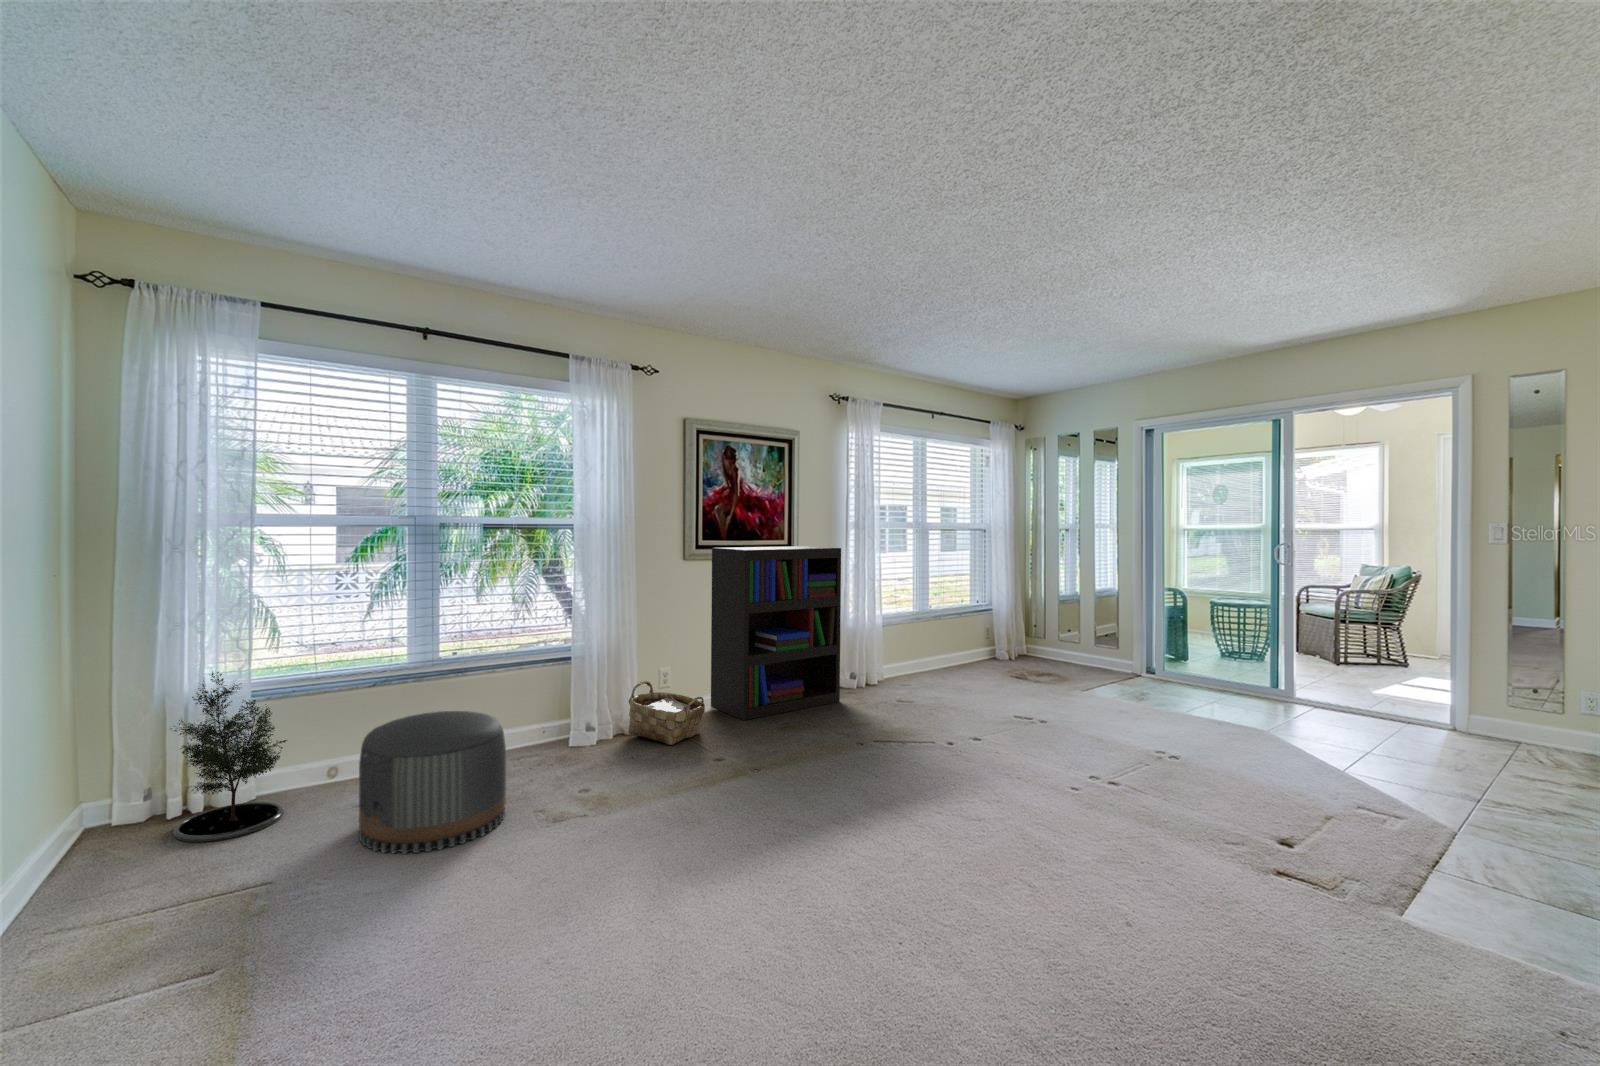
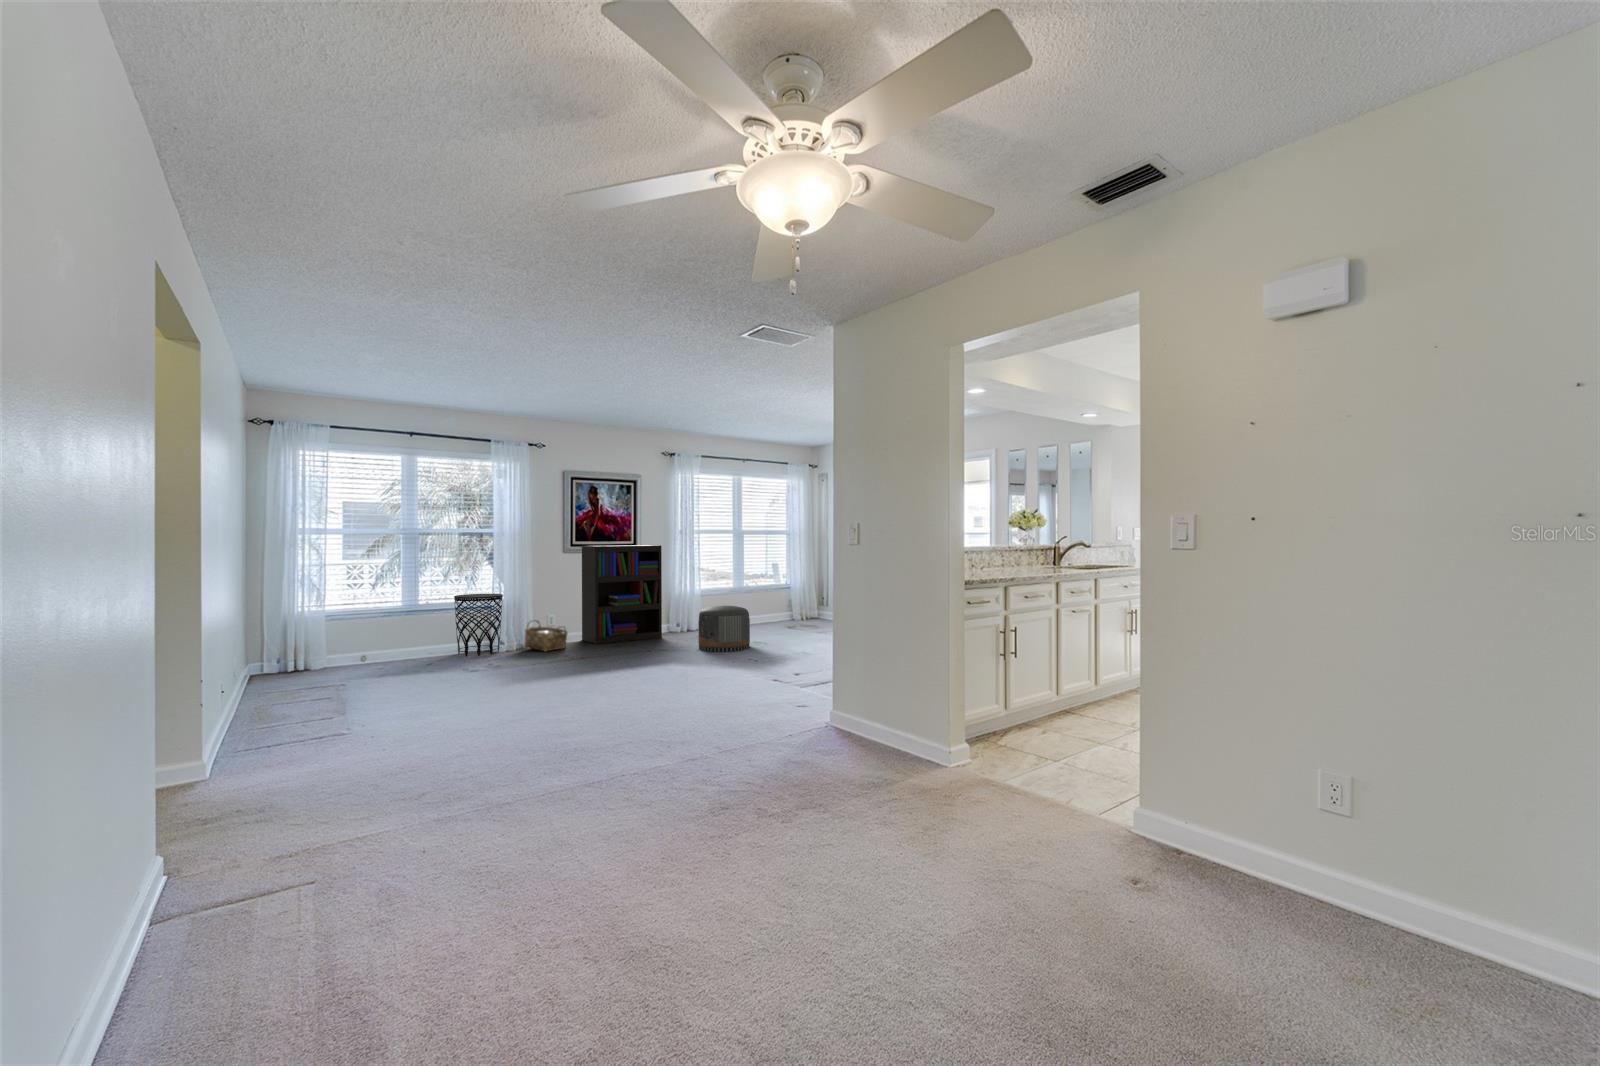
side table: none [506,635,593,760] -> present [454,594,503,656]
potted tree: present [170,672,287,842] -> none [291,600,344,676]
pouf: present [359,711,506,854] -> present [698,605,750,652]

